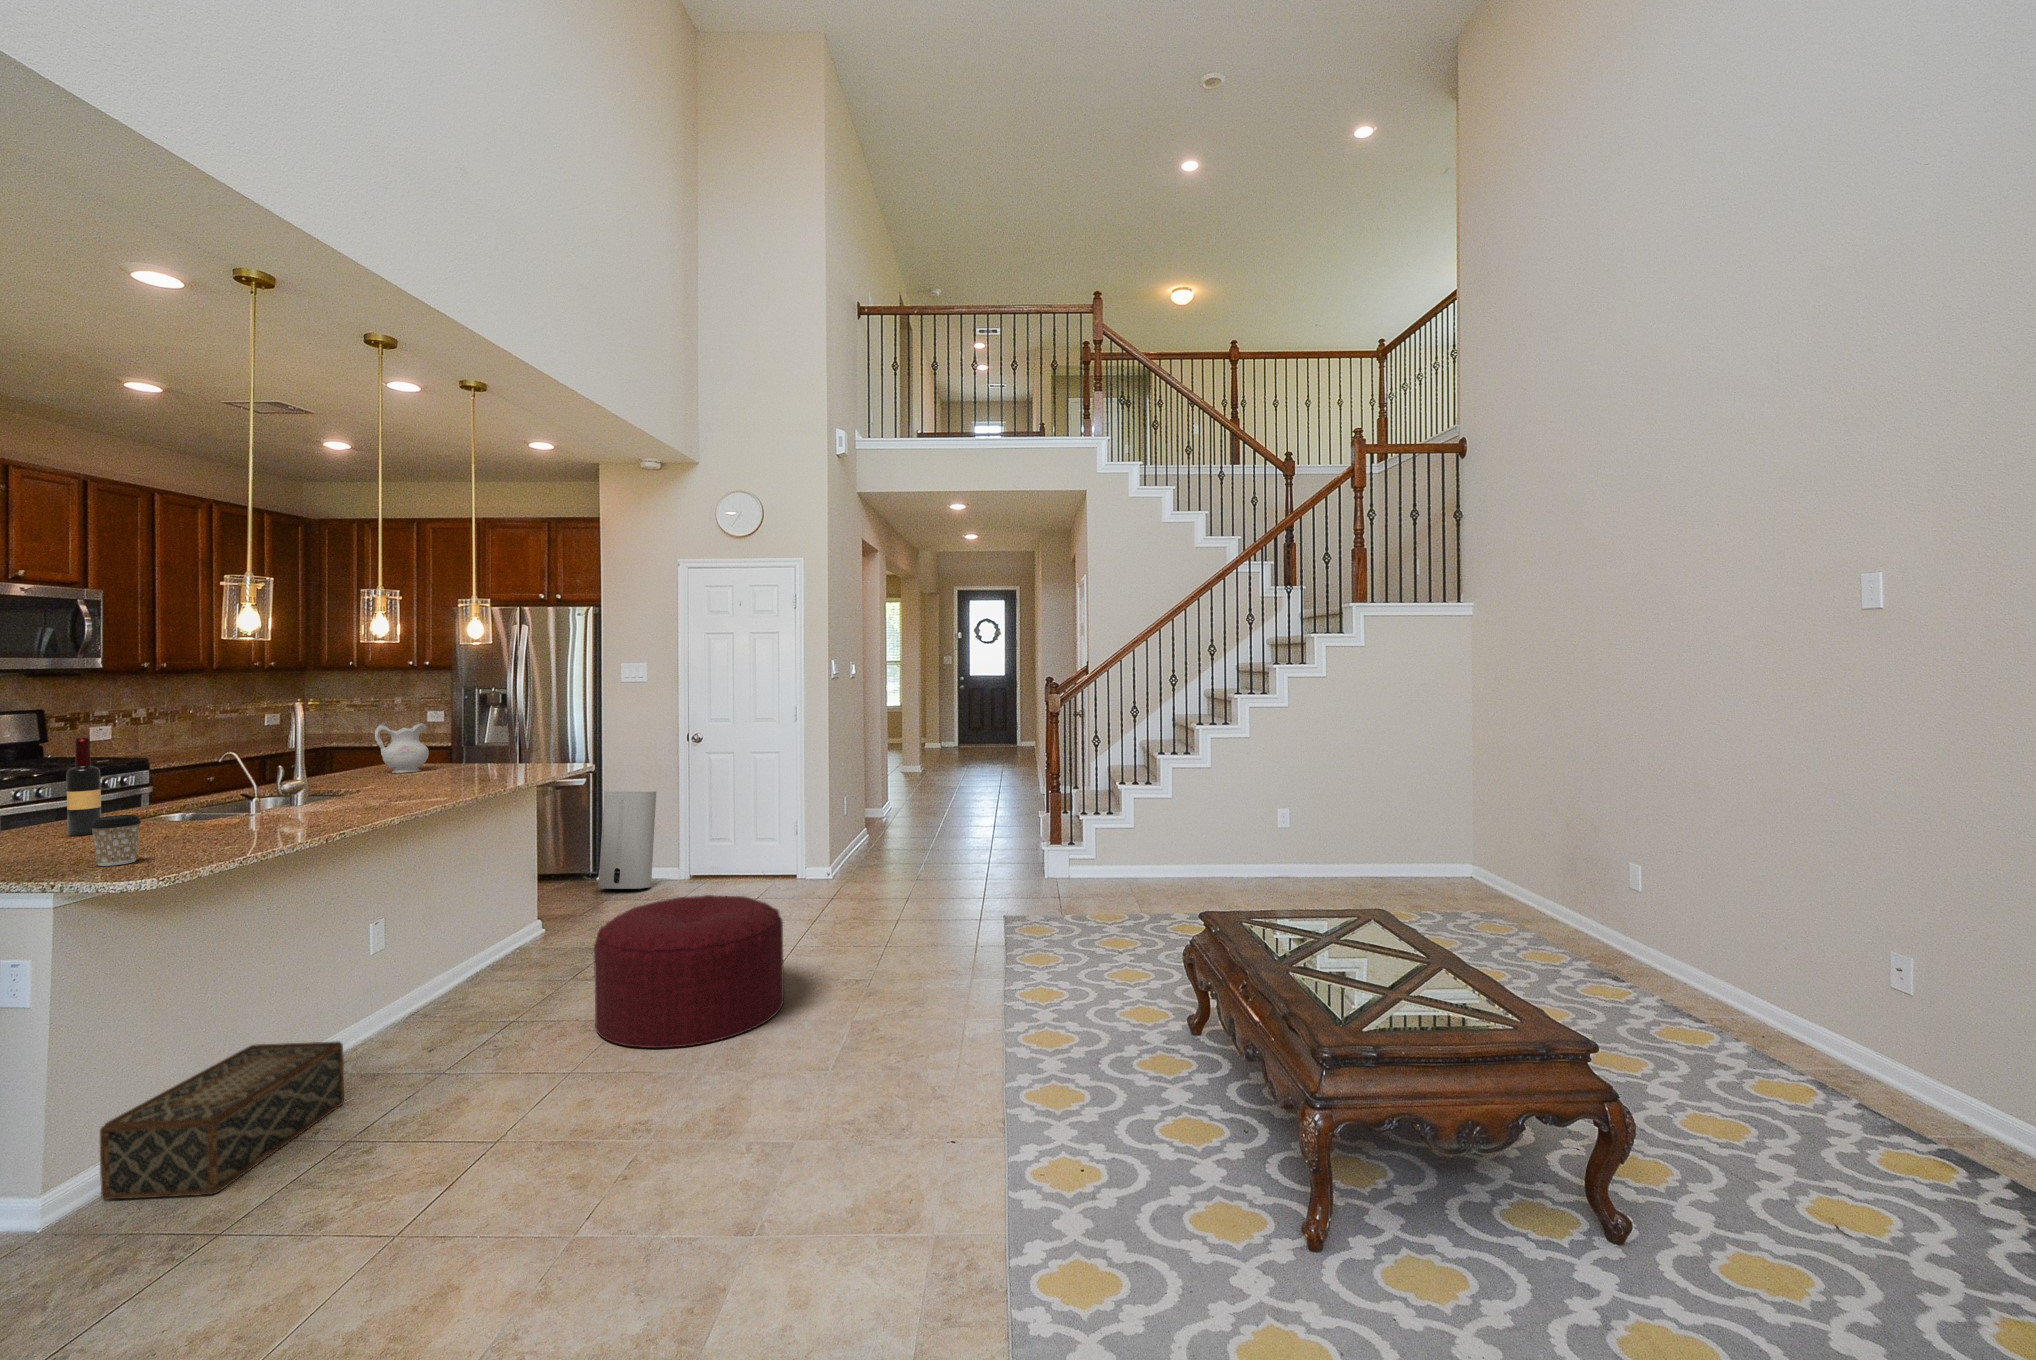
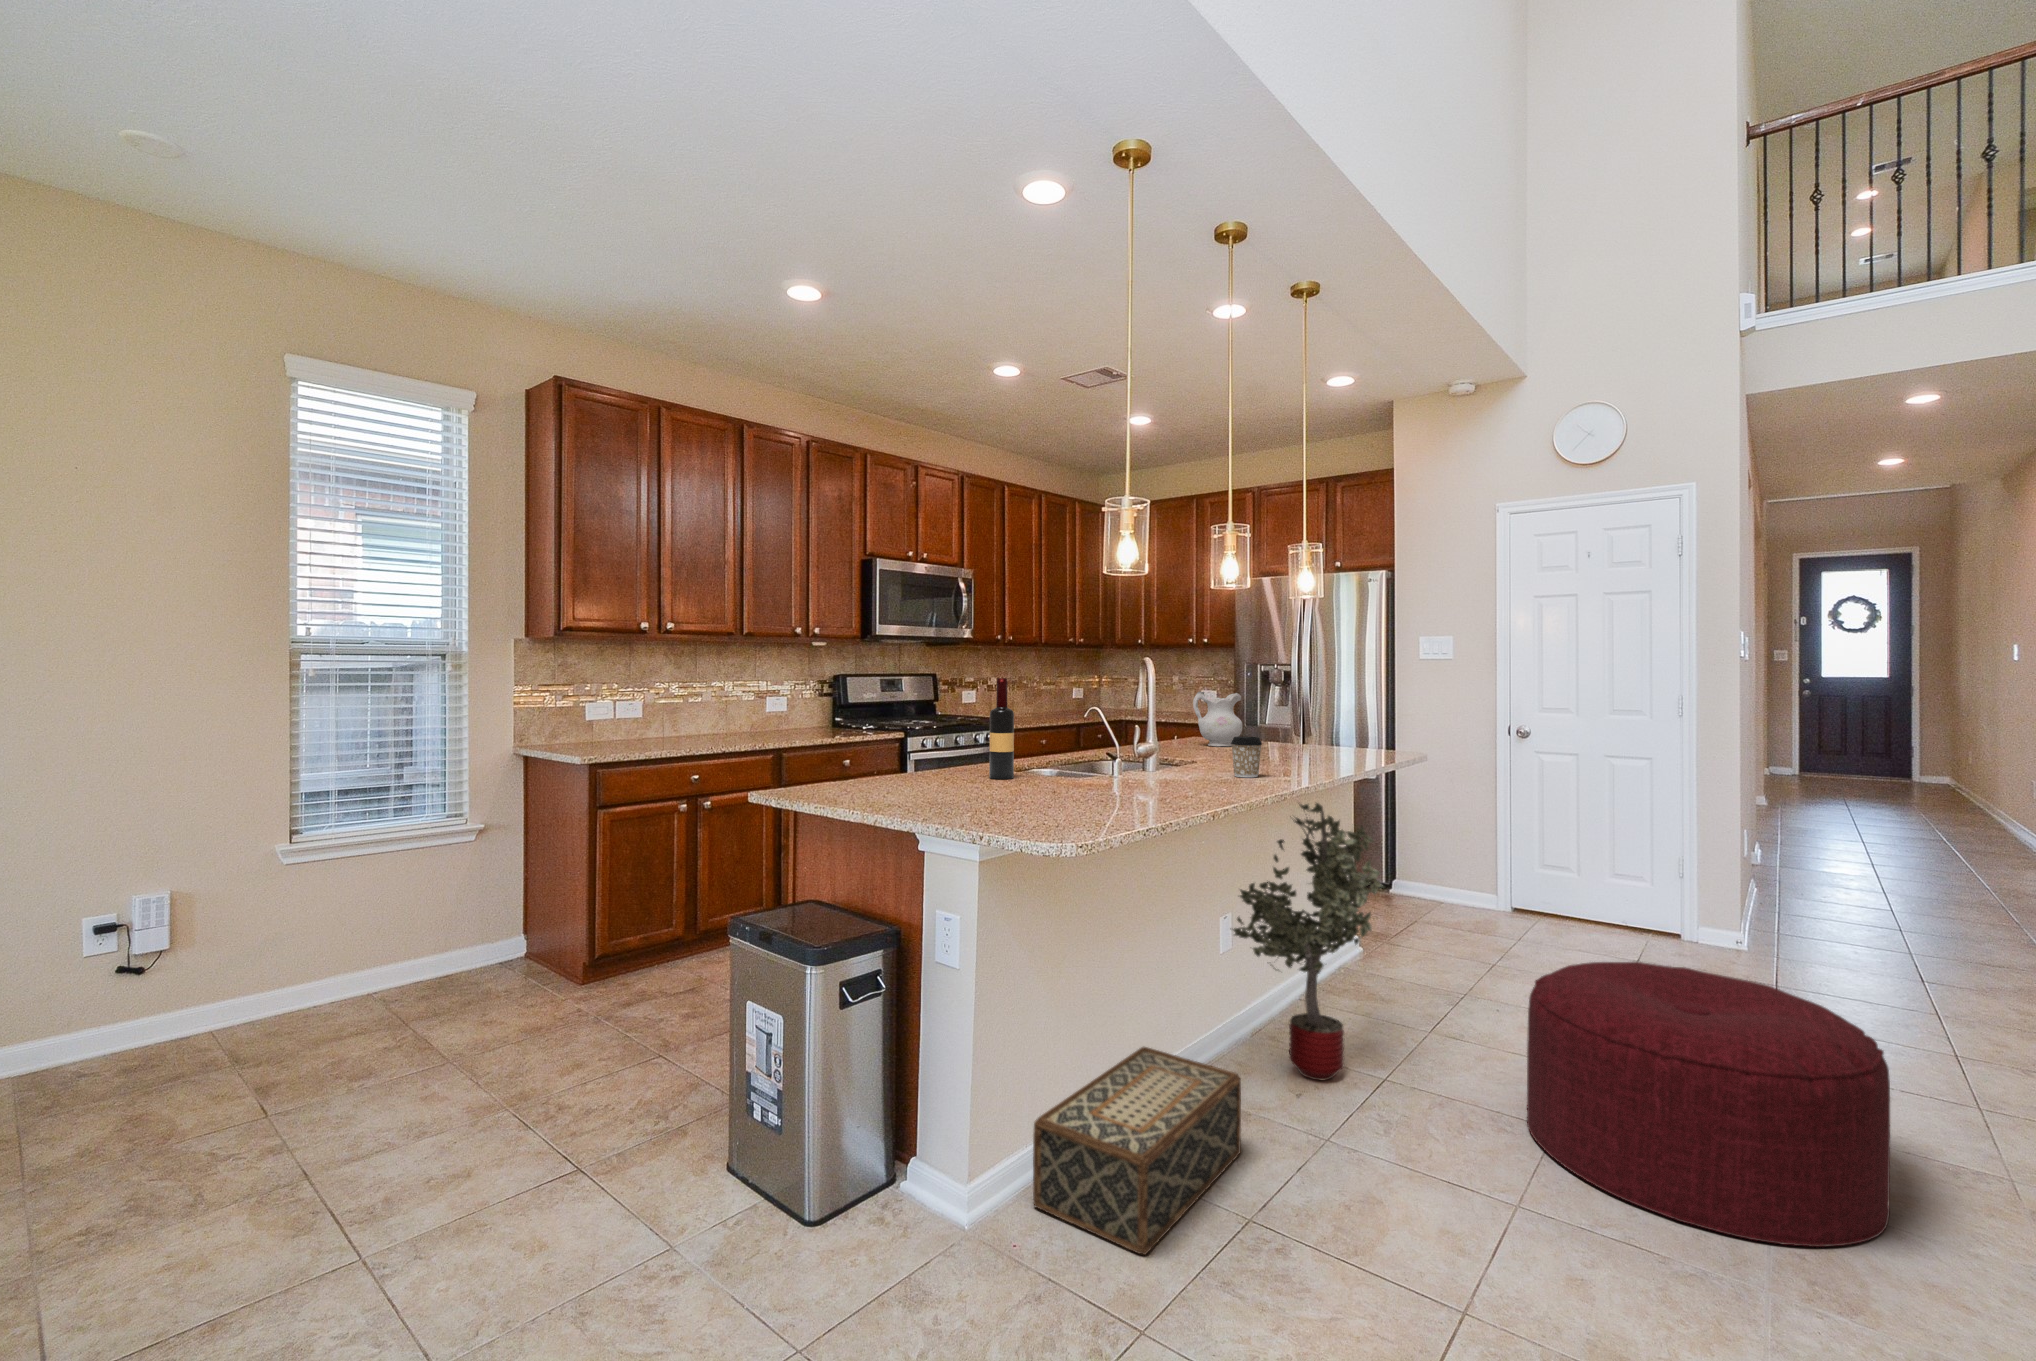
air purifier: present [598,791,656,890] -> none [1399,790,1473,918]
coffee cup: present [90,815,141,866] -> present [1231,736,1262,778]
potted tree: none [359,818,512,1036] -> present [1233,803,1383,1080]

